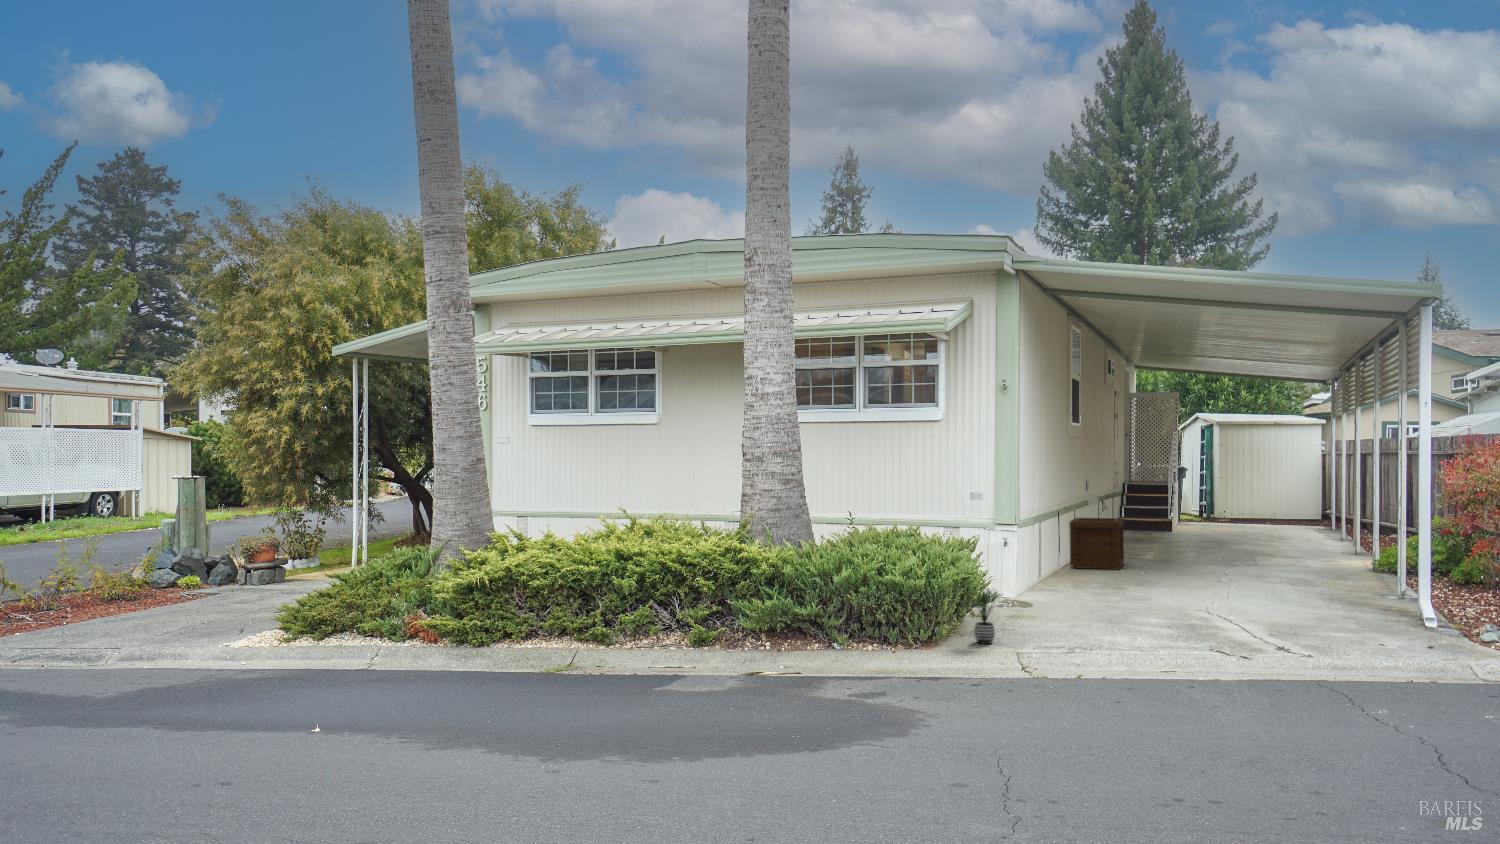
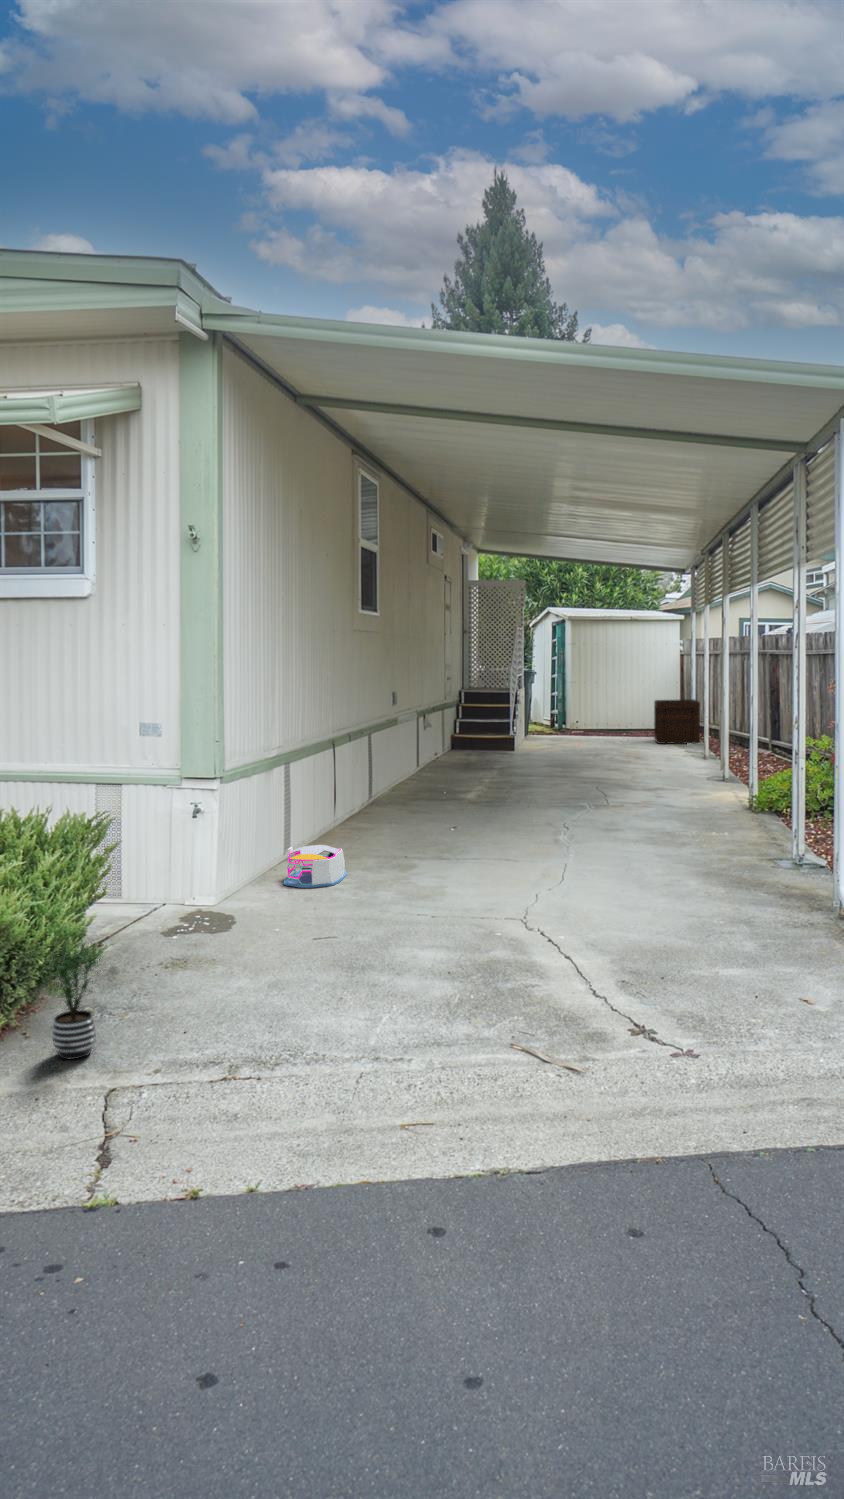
wooden crate: present [1069,518,1124,570] -> present [654,699,700,744]
storage bin: none [1039,572,1079,597] -> present [283,845,347,888]

